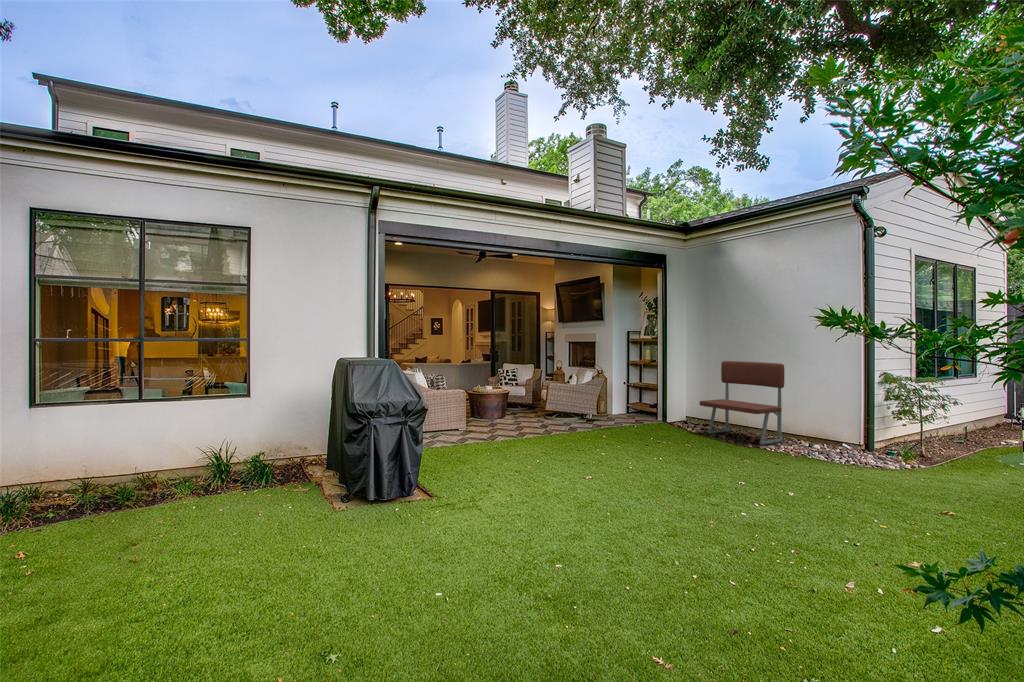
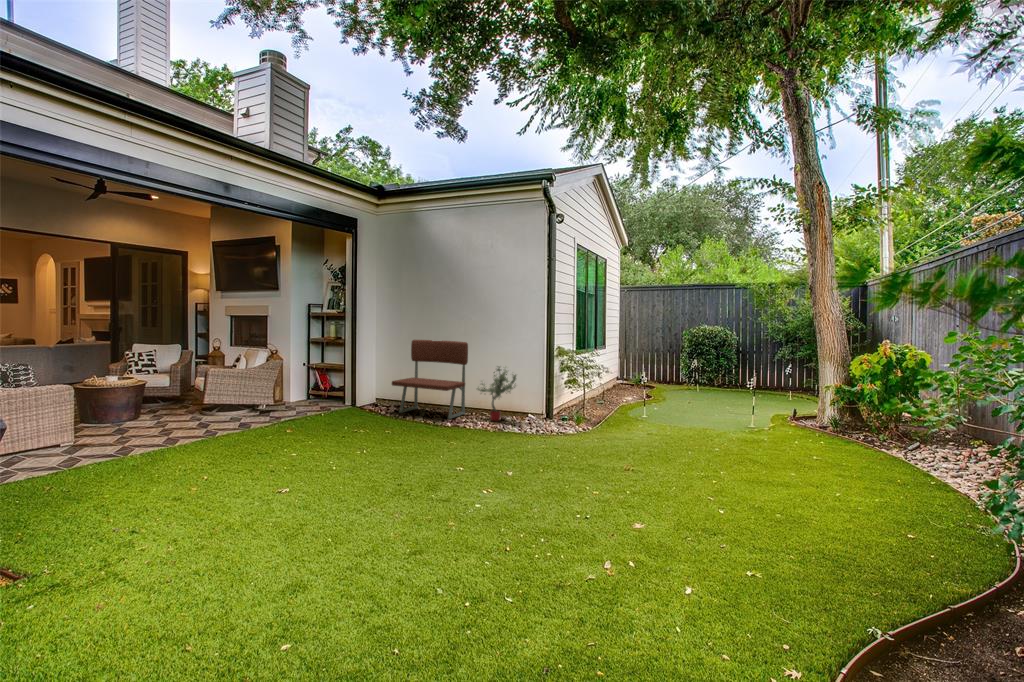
potted tree: none [794,390,847,454] -> present [477,367,516,422]

